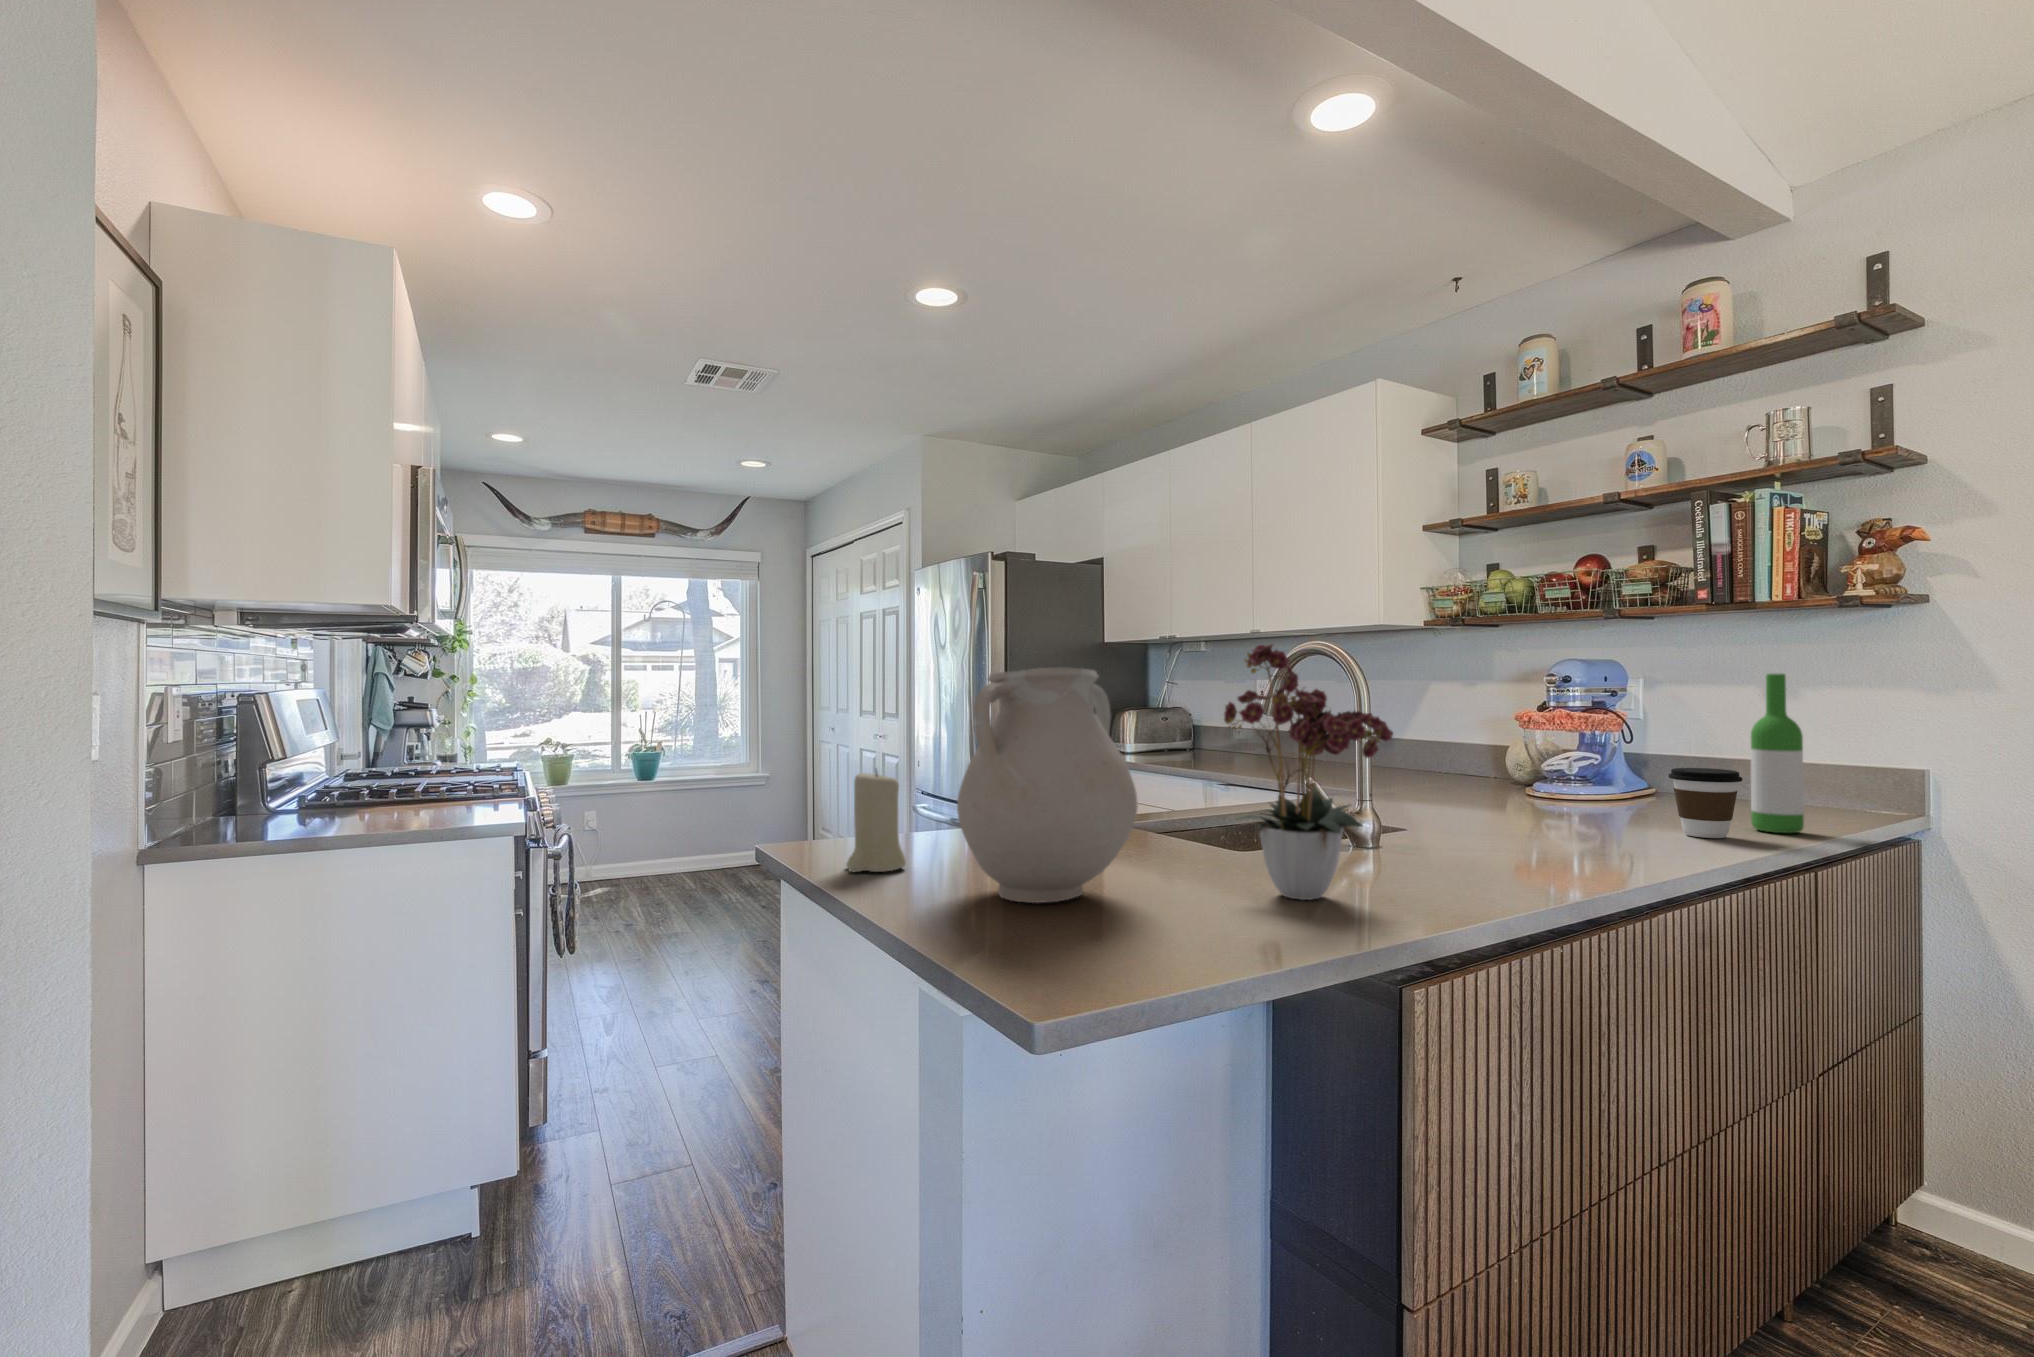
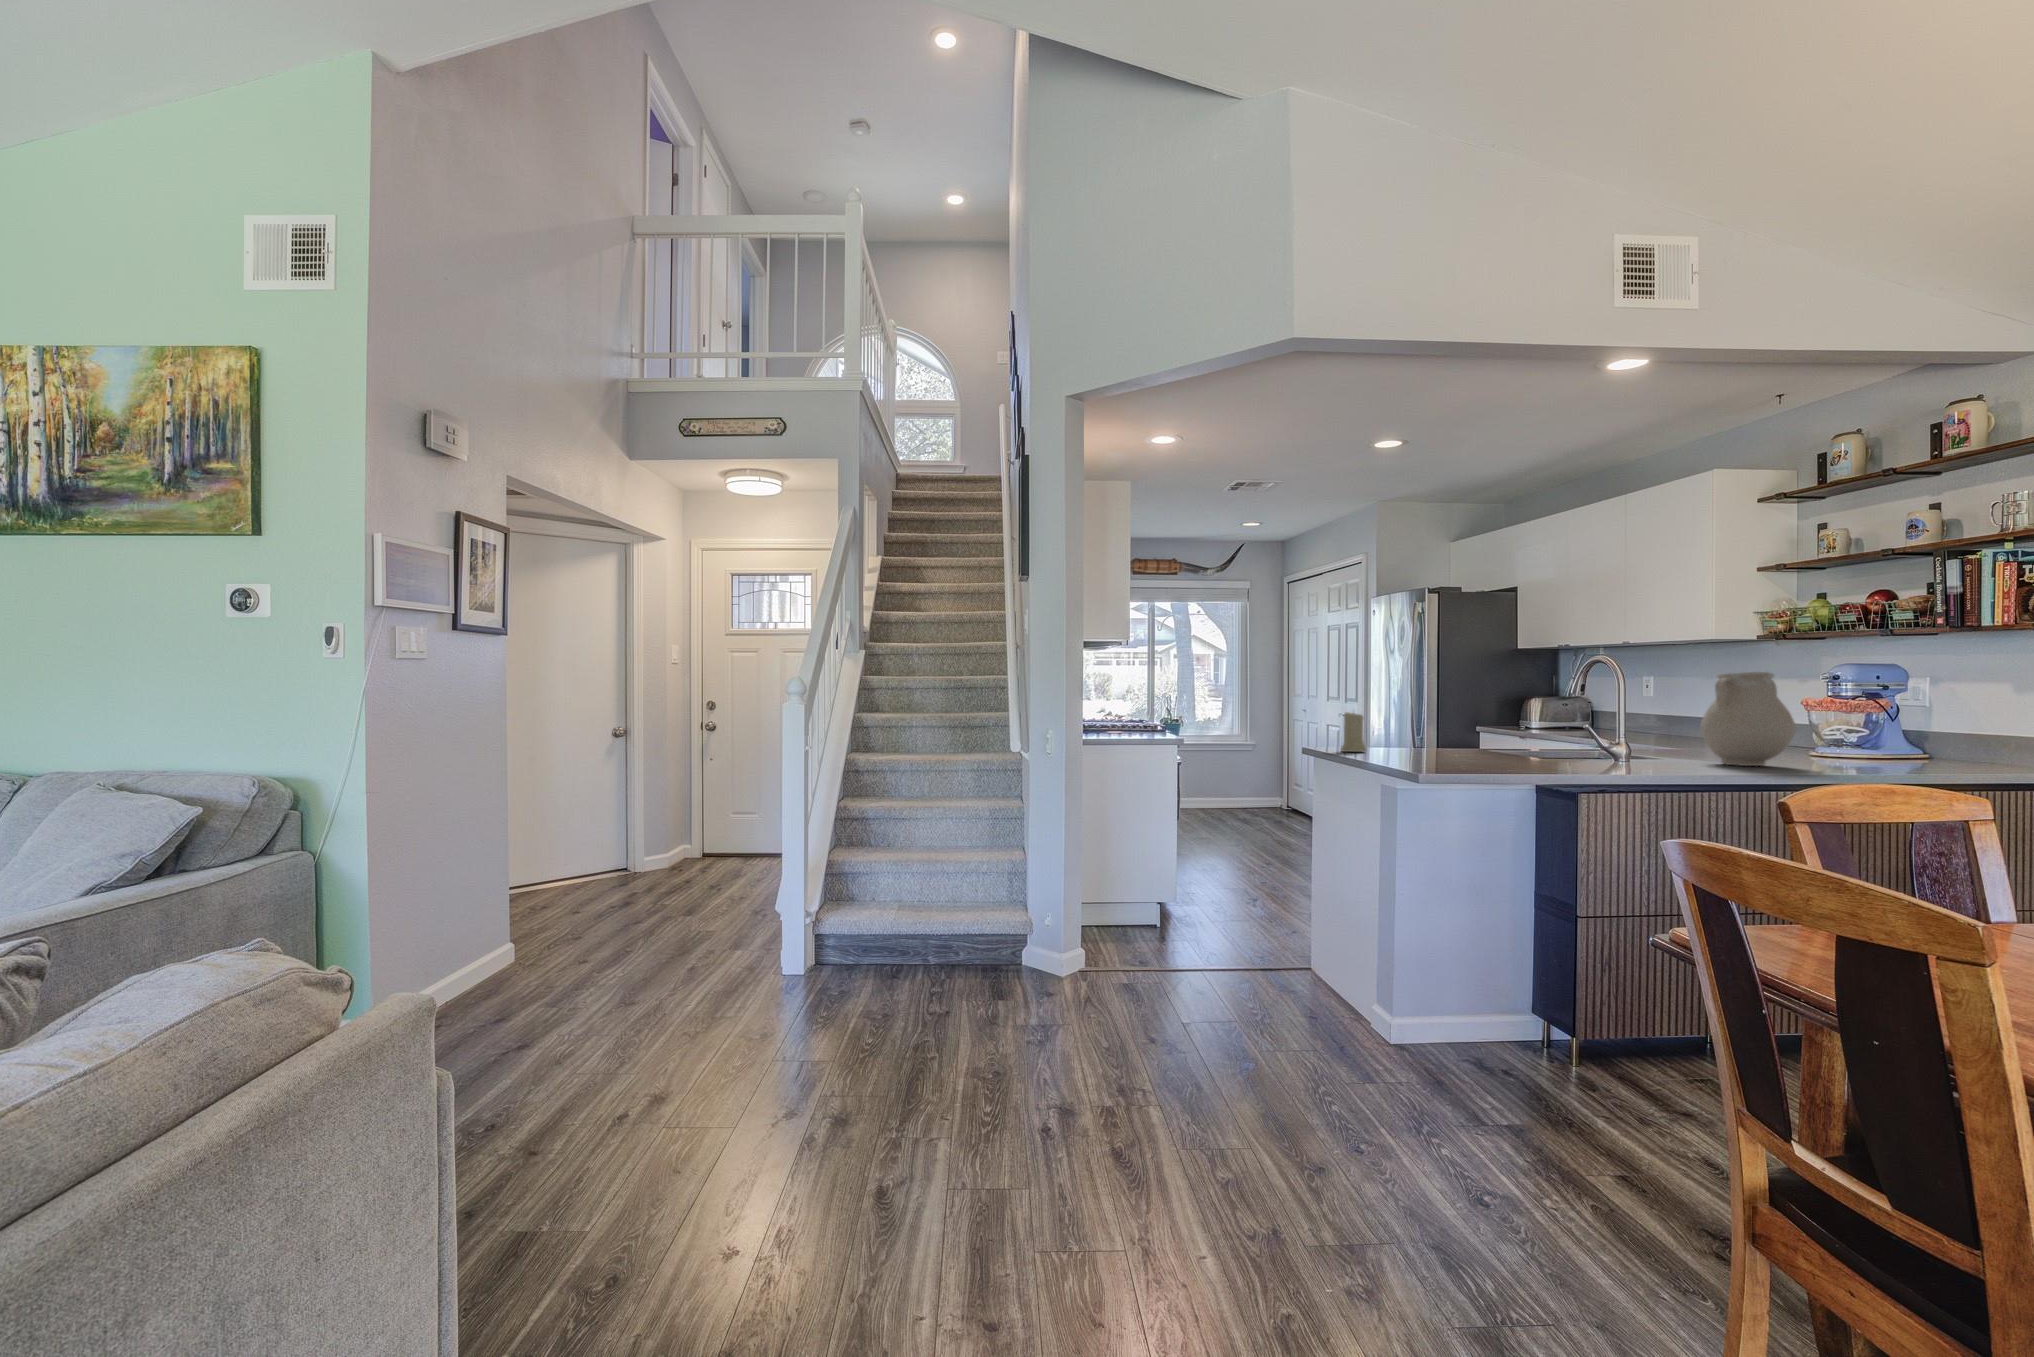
flower arrangement: present [1224,644,1393,900] -> none [1505,654,1592,766]
vase: present [957,667,1138,903] -> present [1701,672,1795,766]
wine bottle: present [1751,674,1804,833] -> none [1915,674,1950,771]
coffee cup: present [1669,768,1742,838] -> none [1841,729,1888,769]

